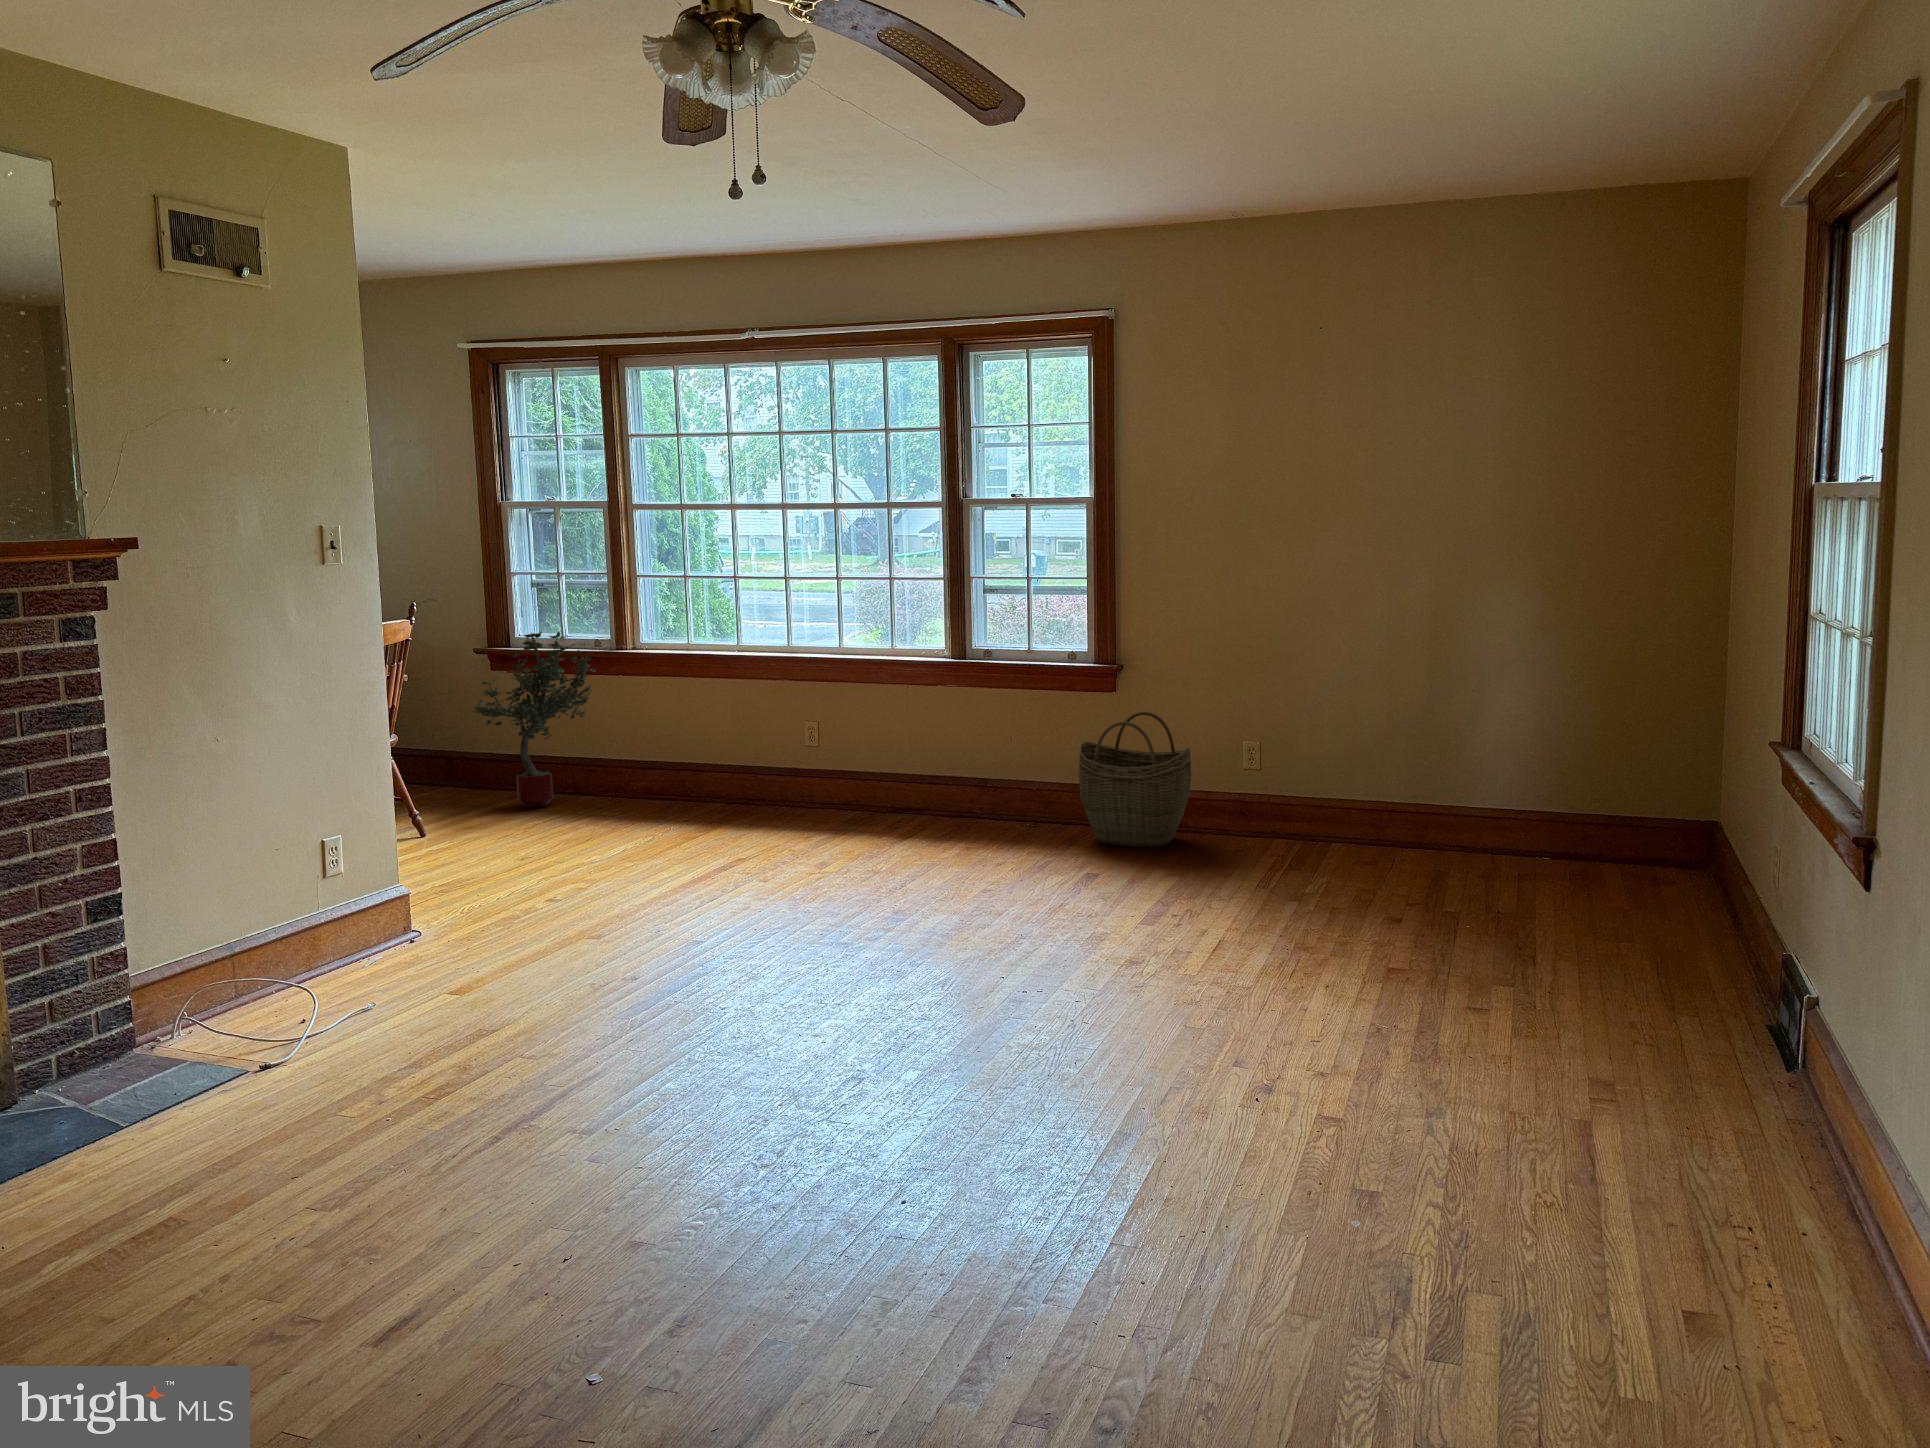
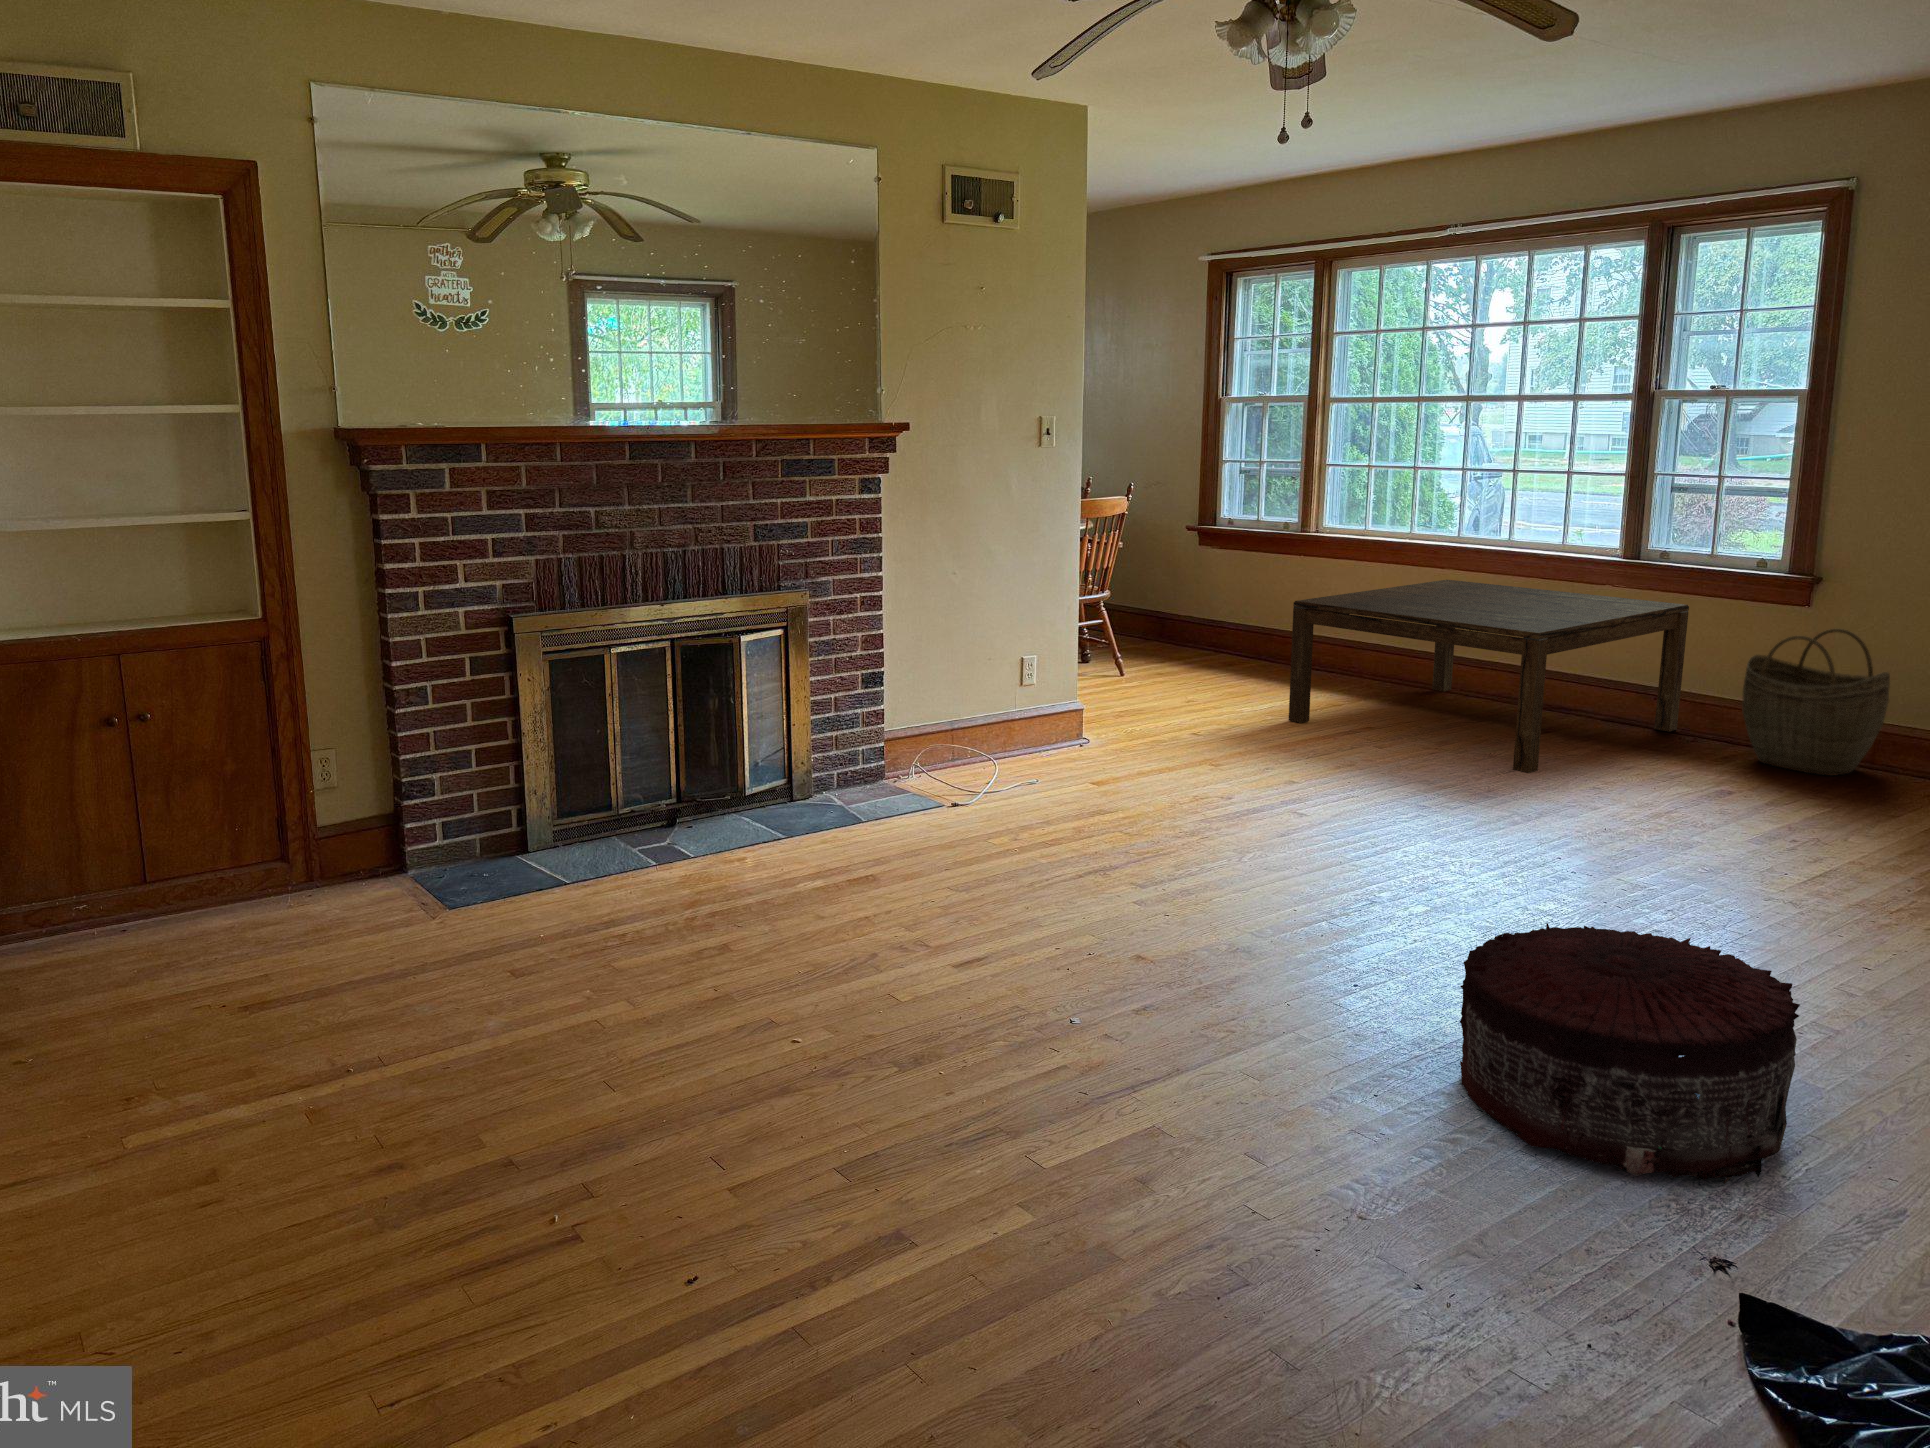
potted tree: present [474,632,596,808] -> none [1178,511,1281,663]
coffee table: none [644,692,1017,888] -> present [1289,580,1689,773]
pouf: none [1060,1059,1389,1351] -> present [1460,923,1800,1184]

